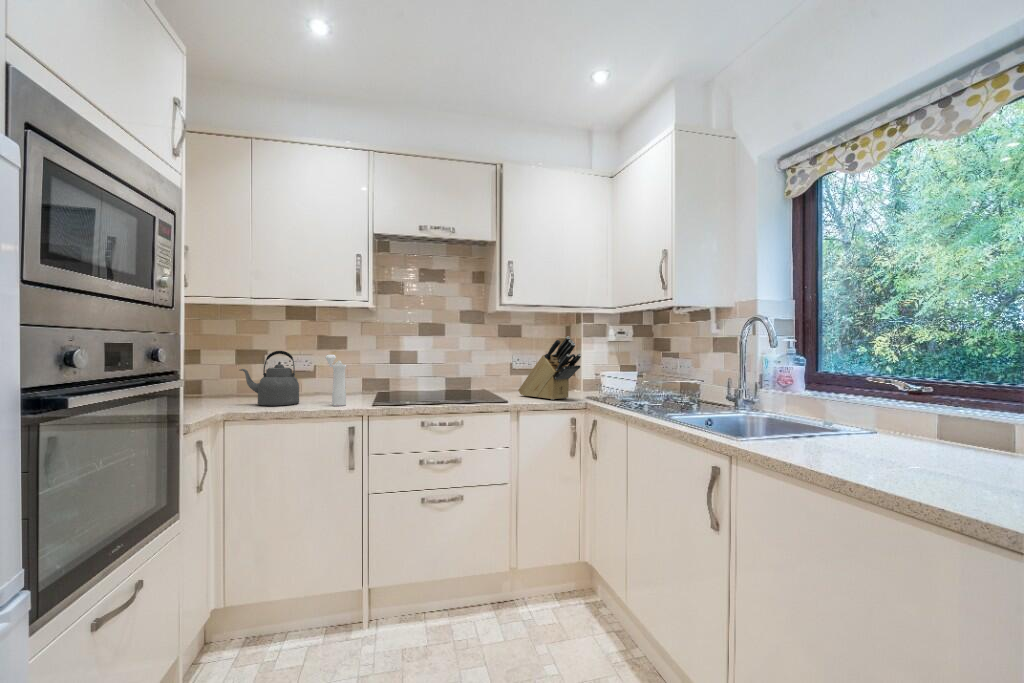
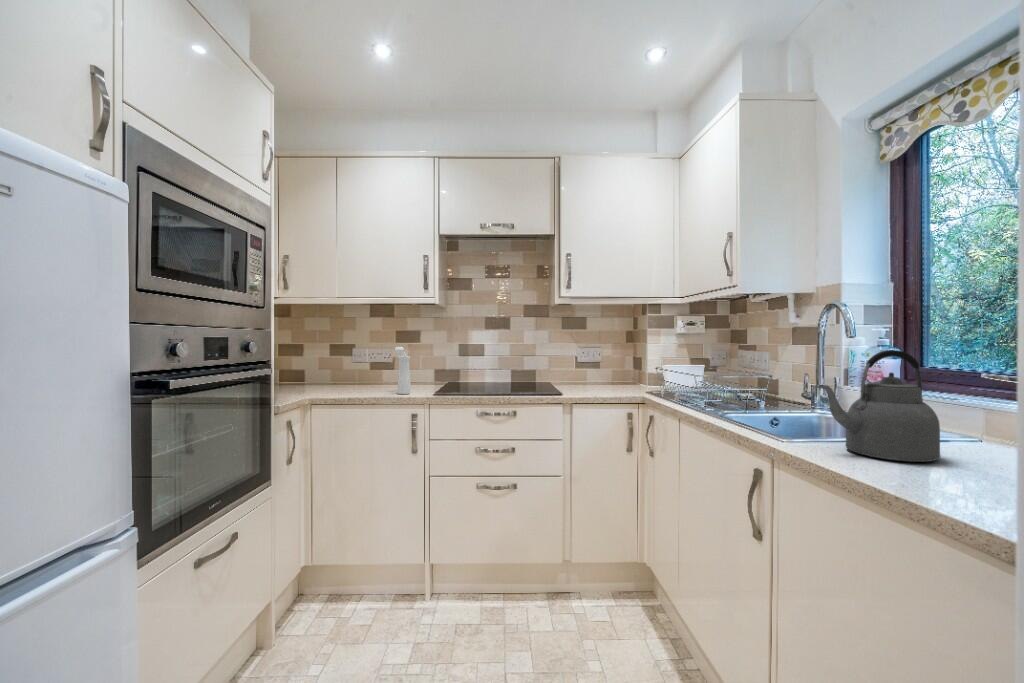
knife block: present [518,336,581,400] -> none [579,328,640,393]
kettle: present [240,351,299,406] -> present [816,350,940,462]

